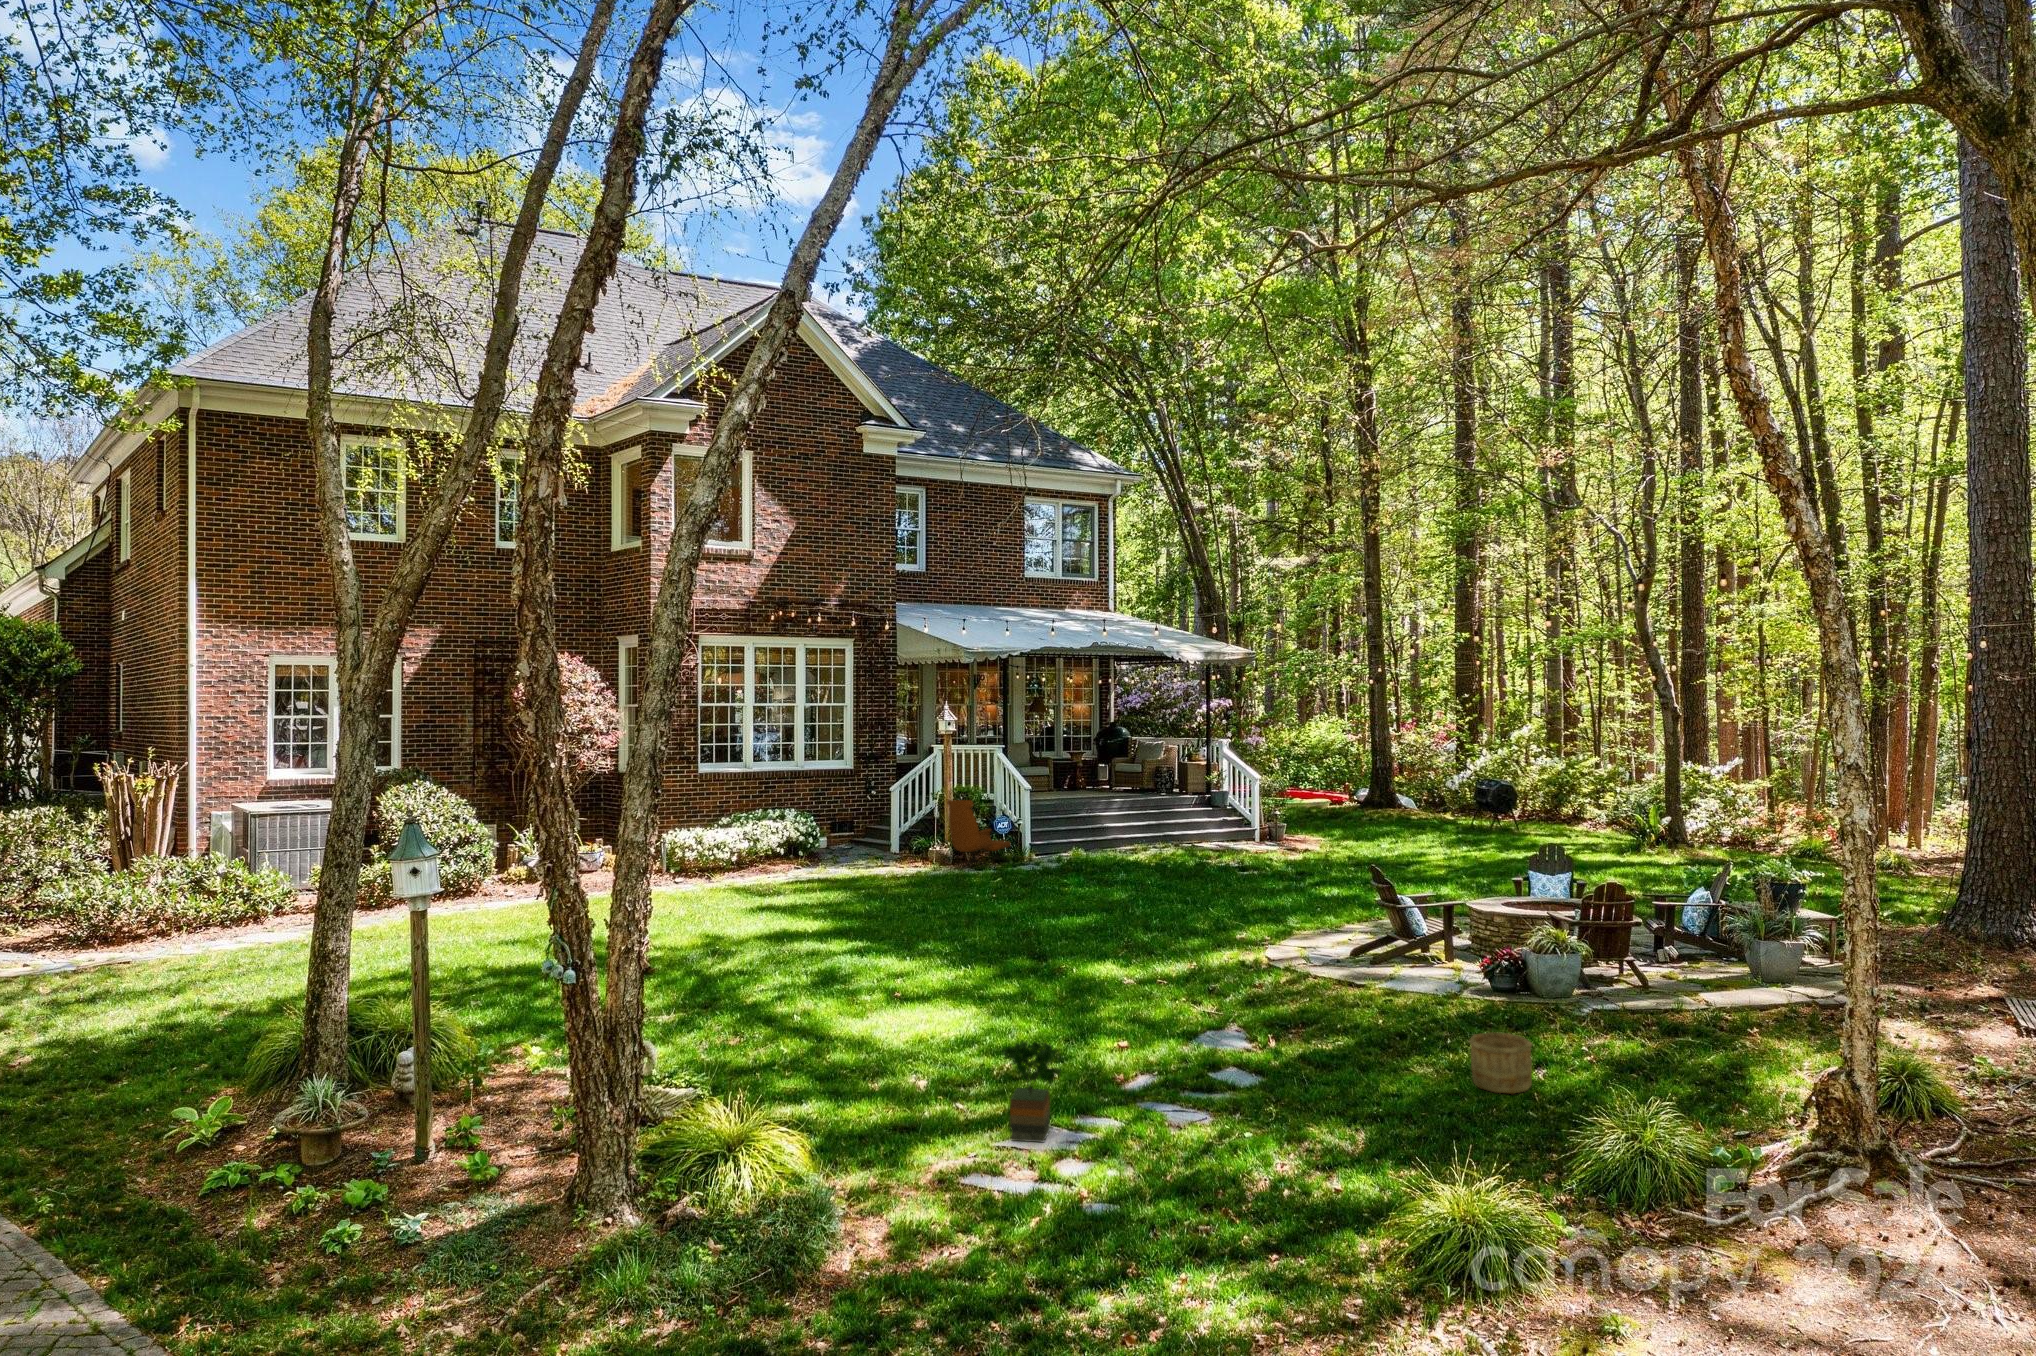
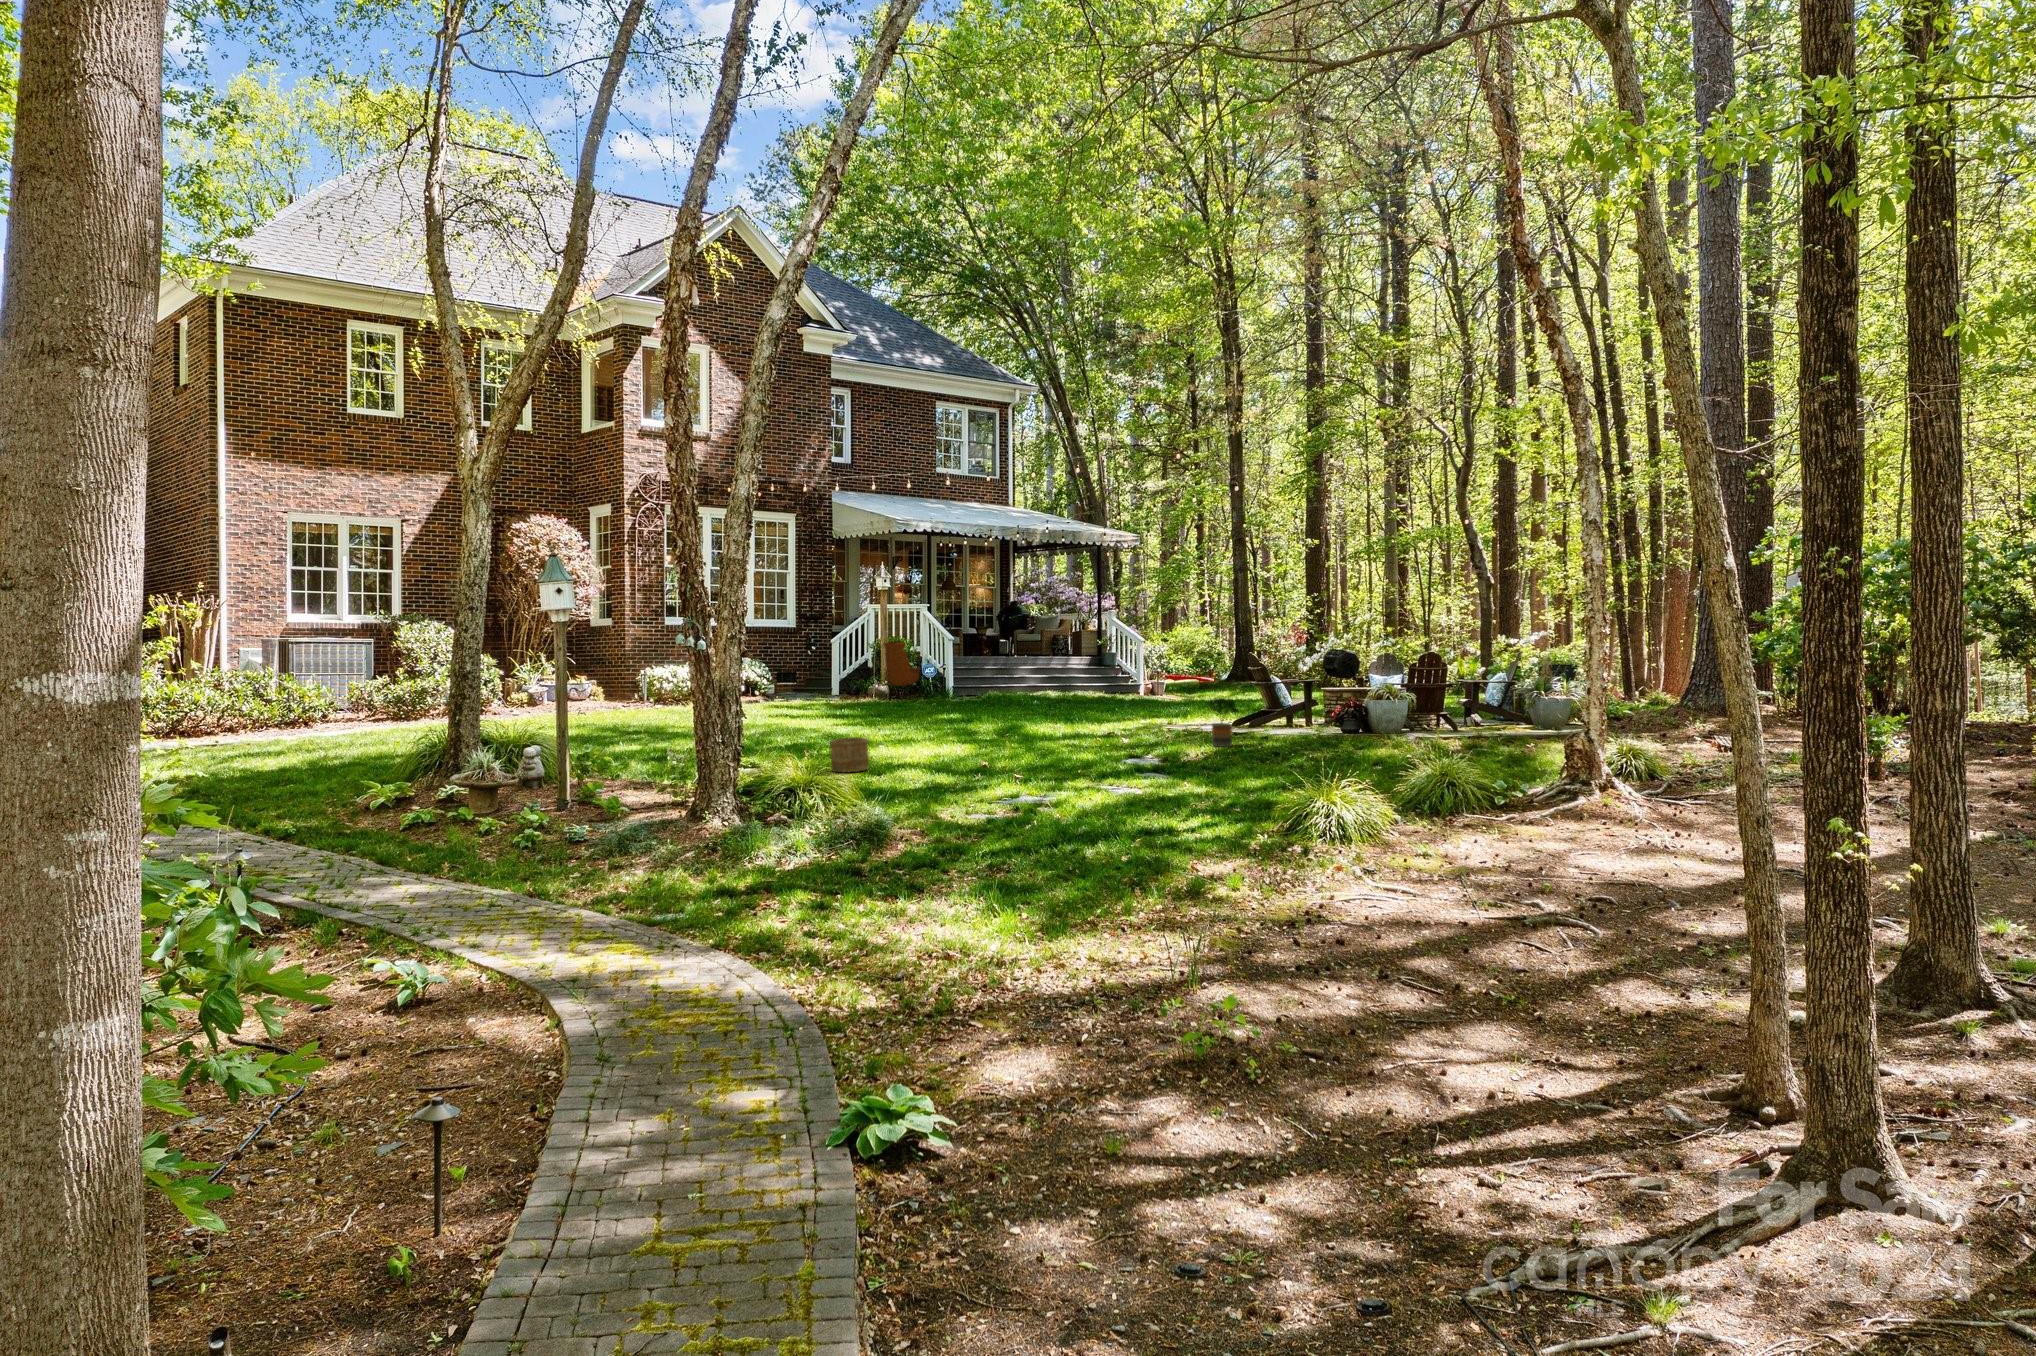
wooden bucket: present [1469,1032,1532,1094] -> present [830,737,869,772]
potted tree: present [1003,1041,1061,1142] -> present [1208,698,1239,747]

